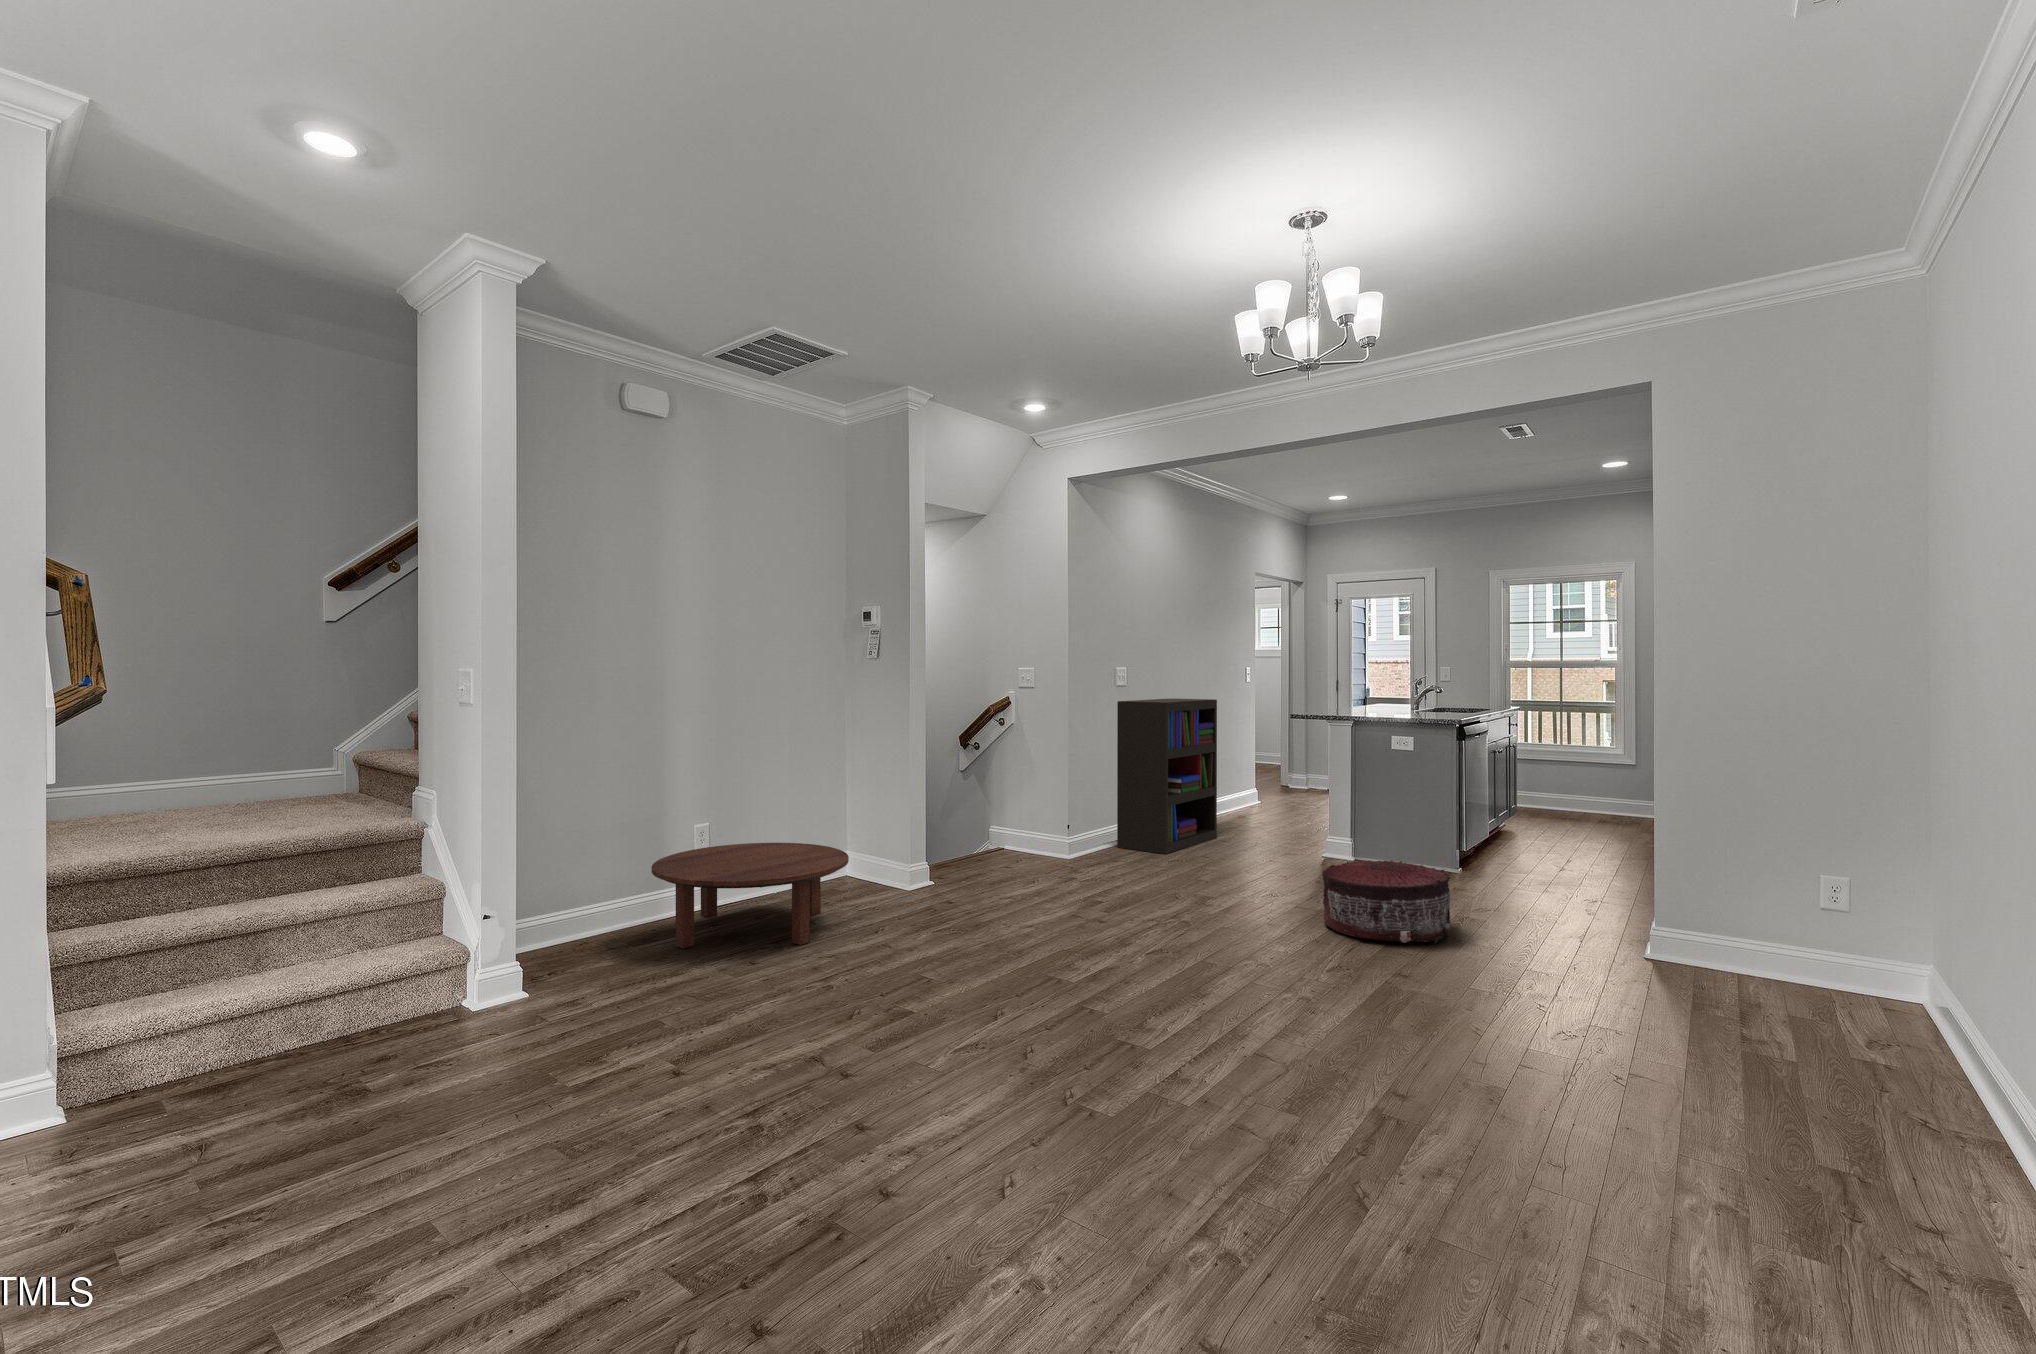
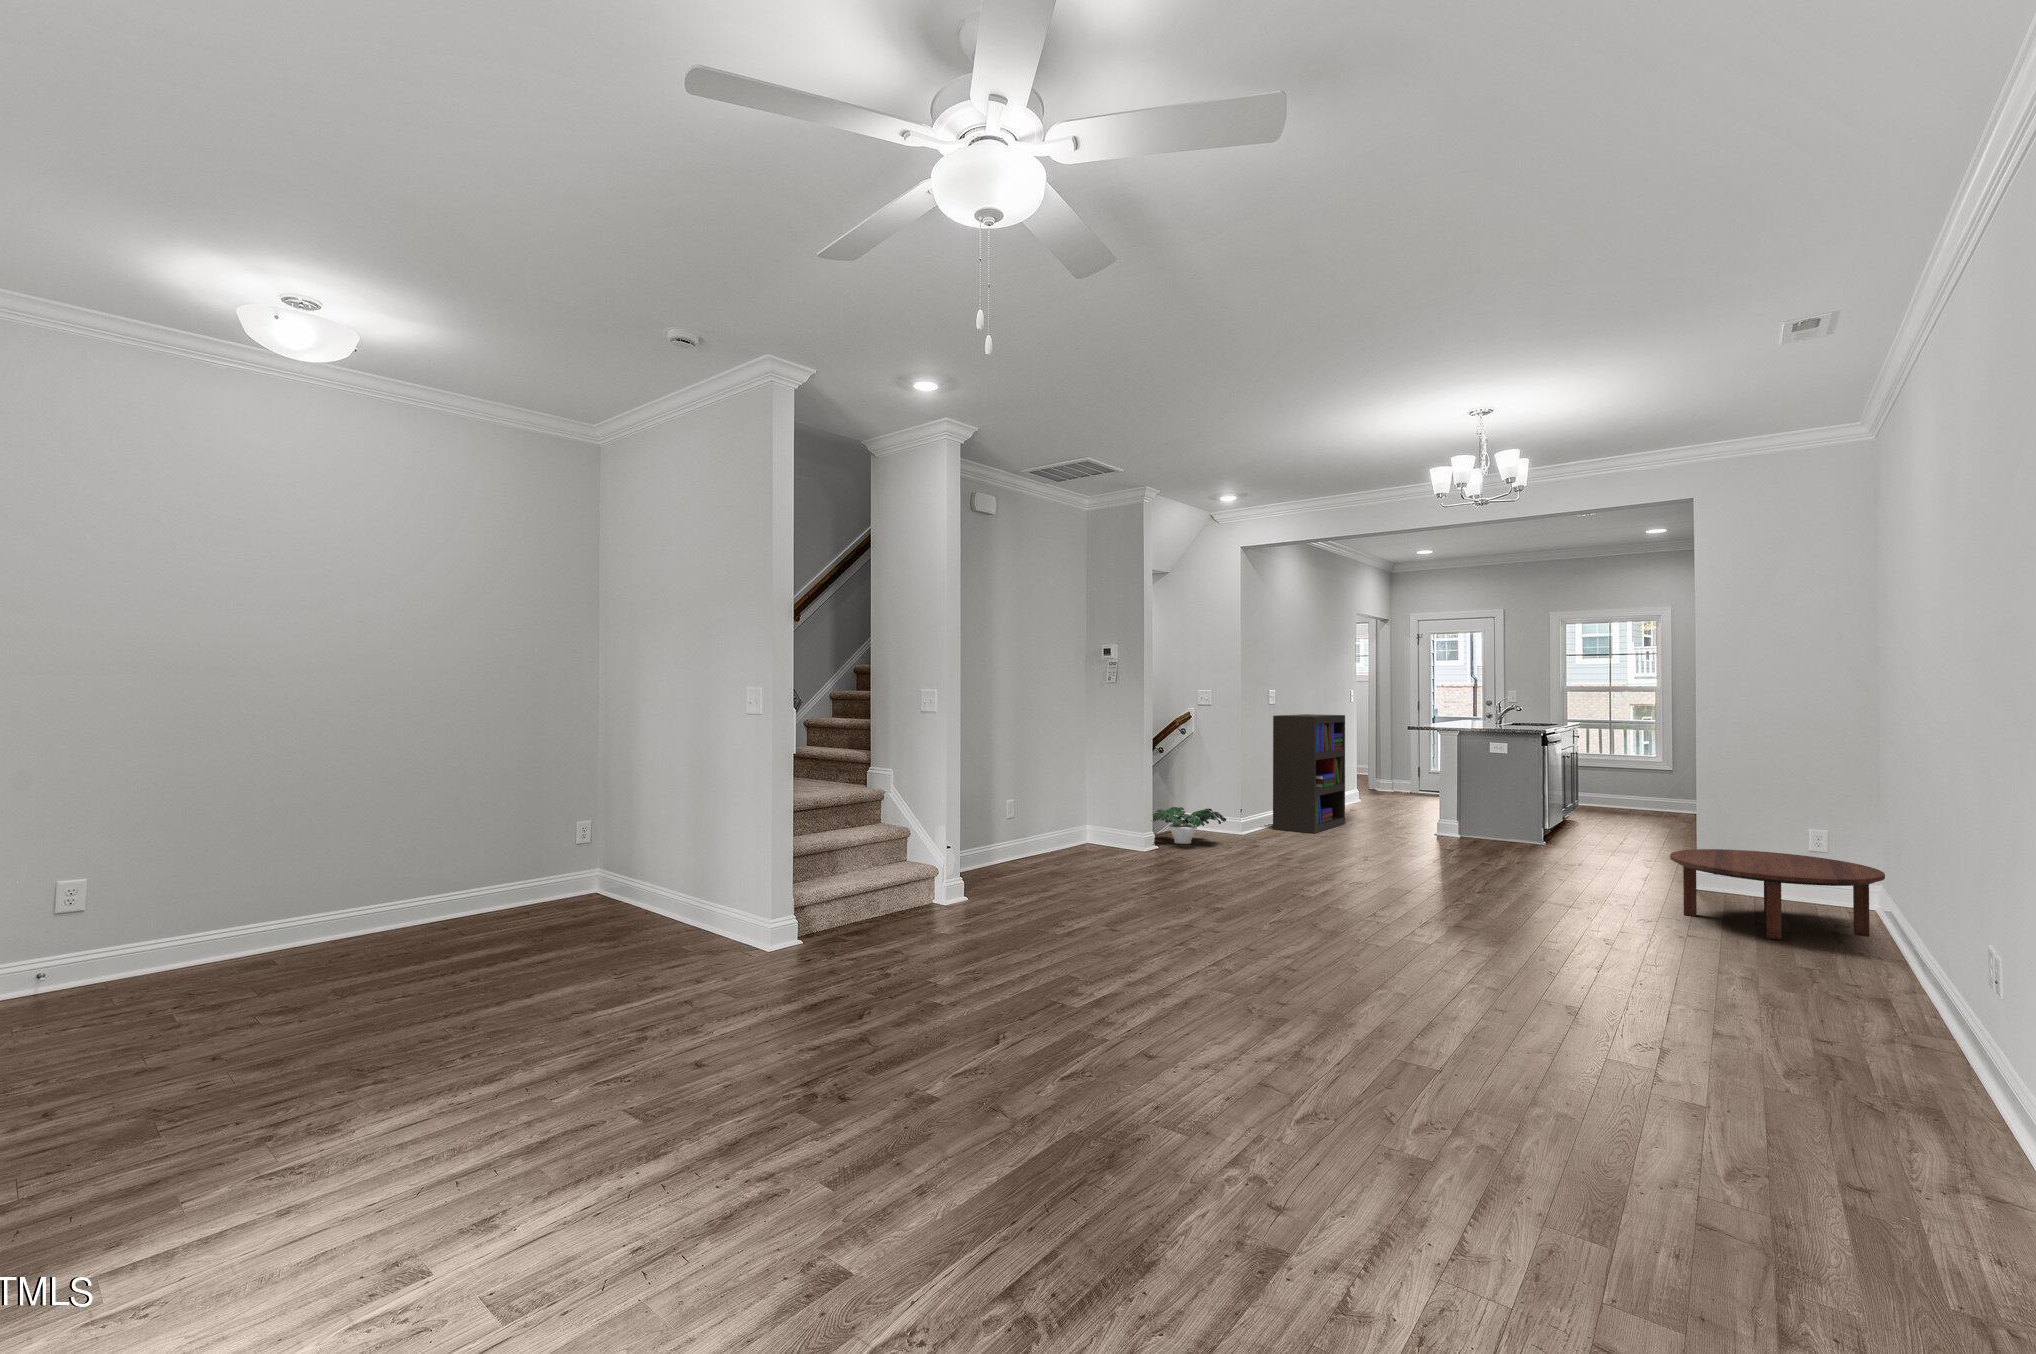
potted plant: none [935,823,1034,874] -> present [1153,807,1226,844]
coffee table: present [651,843,849,948] -> present [1670,849,1885,940]
pouf: present [1322,860,1450,943] -> none [1461,828,1556,881]

